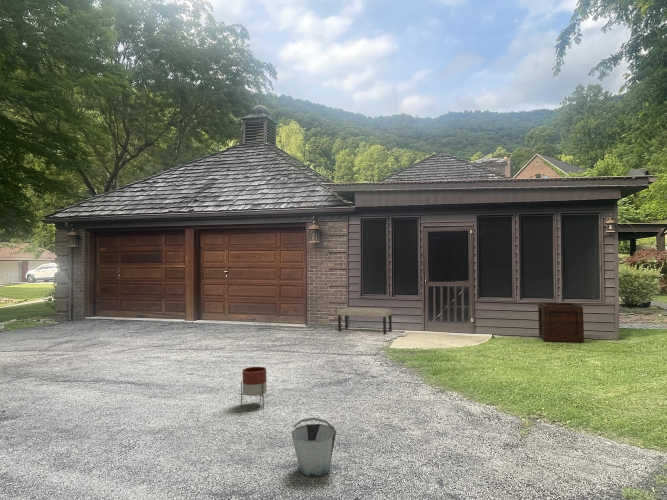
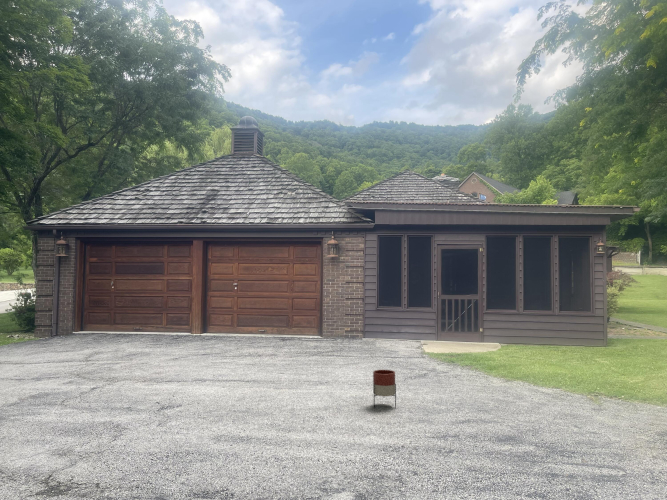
wooden crate: present [538,303,584,343] -> none [539,314,583,348]
bench: present [337,307,392,334] -> none [358,319,409,344]
bucket: present [291,418,336,476] -> none [493,407,535,456]

